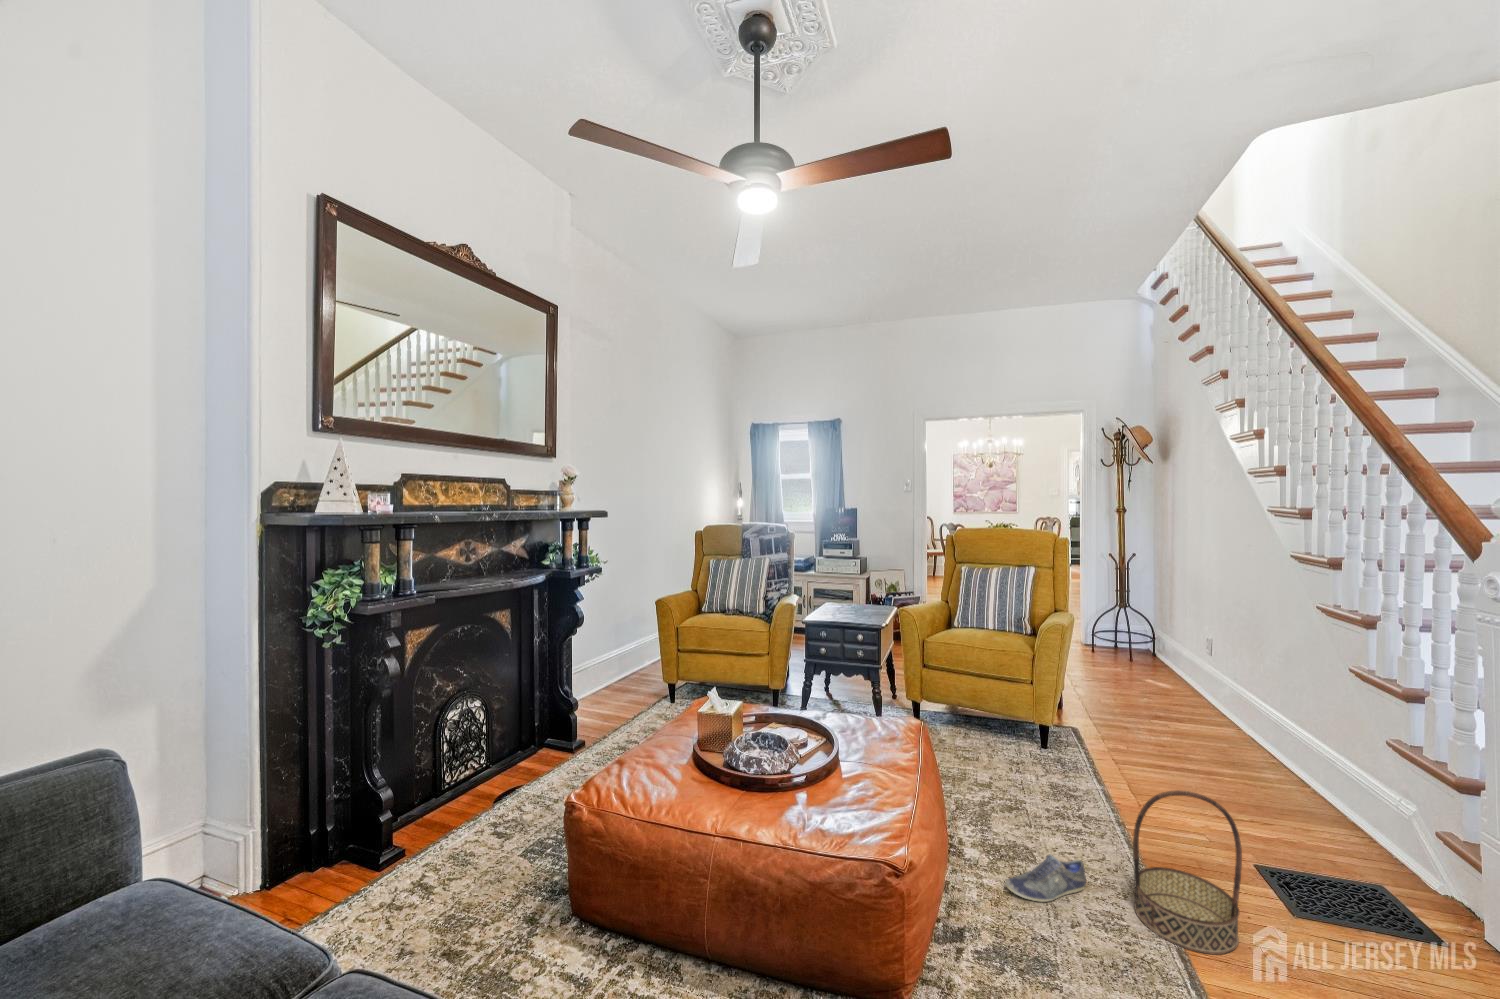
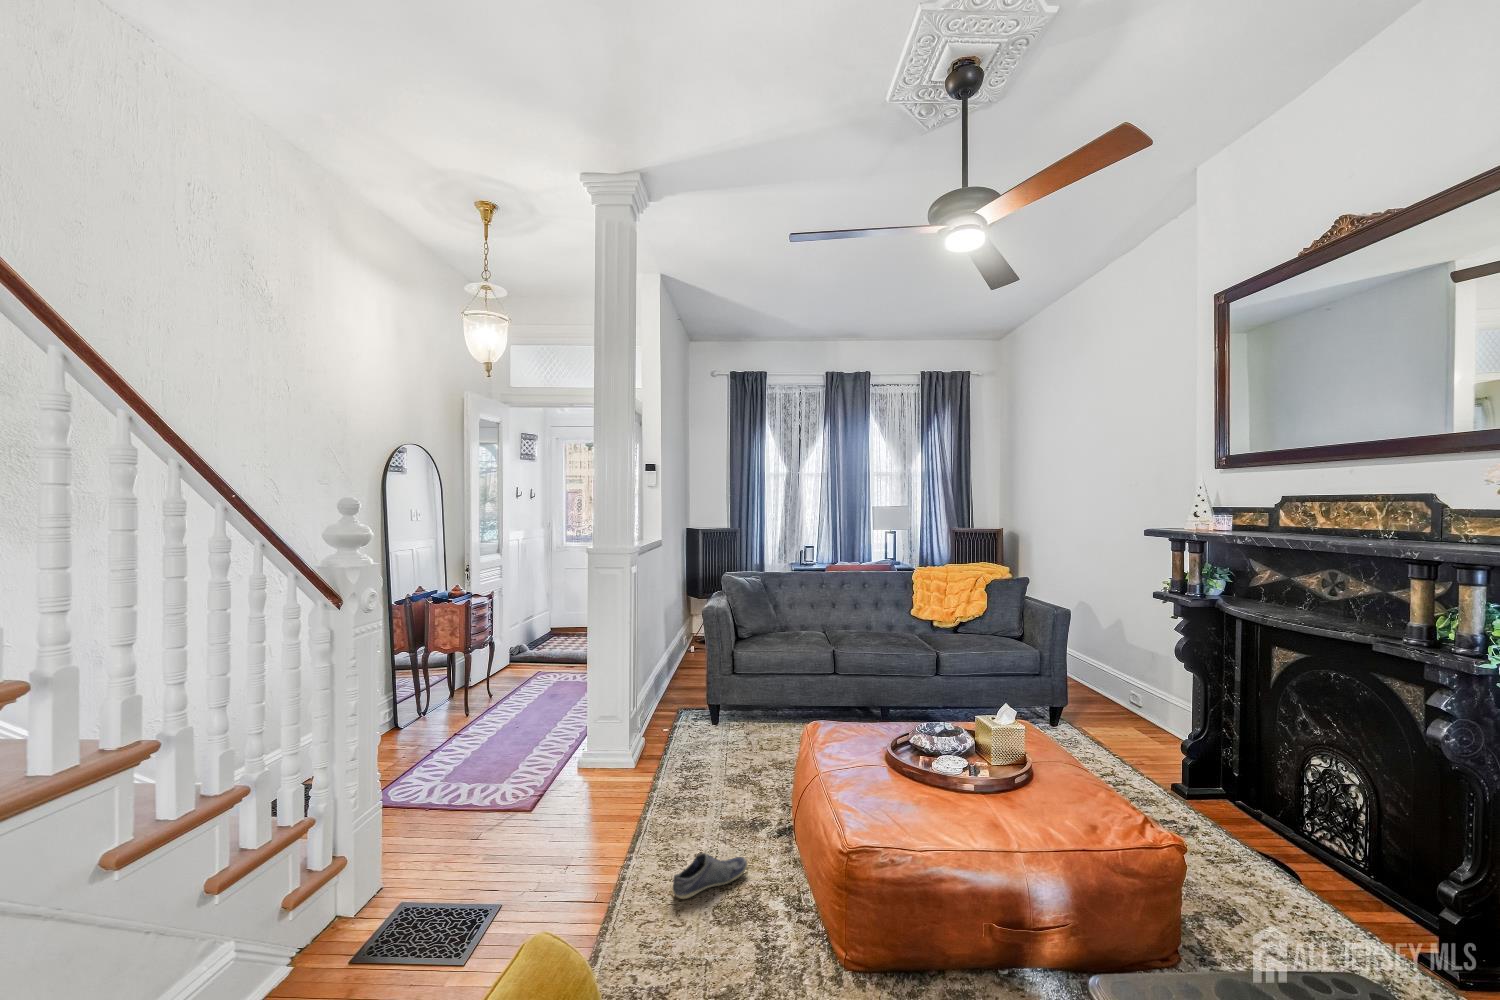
basket: present [1133,790,1242,954] -> none [563,767,643,906]

